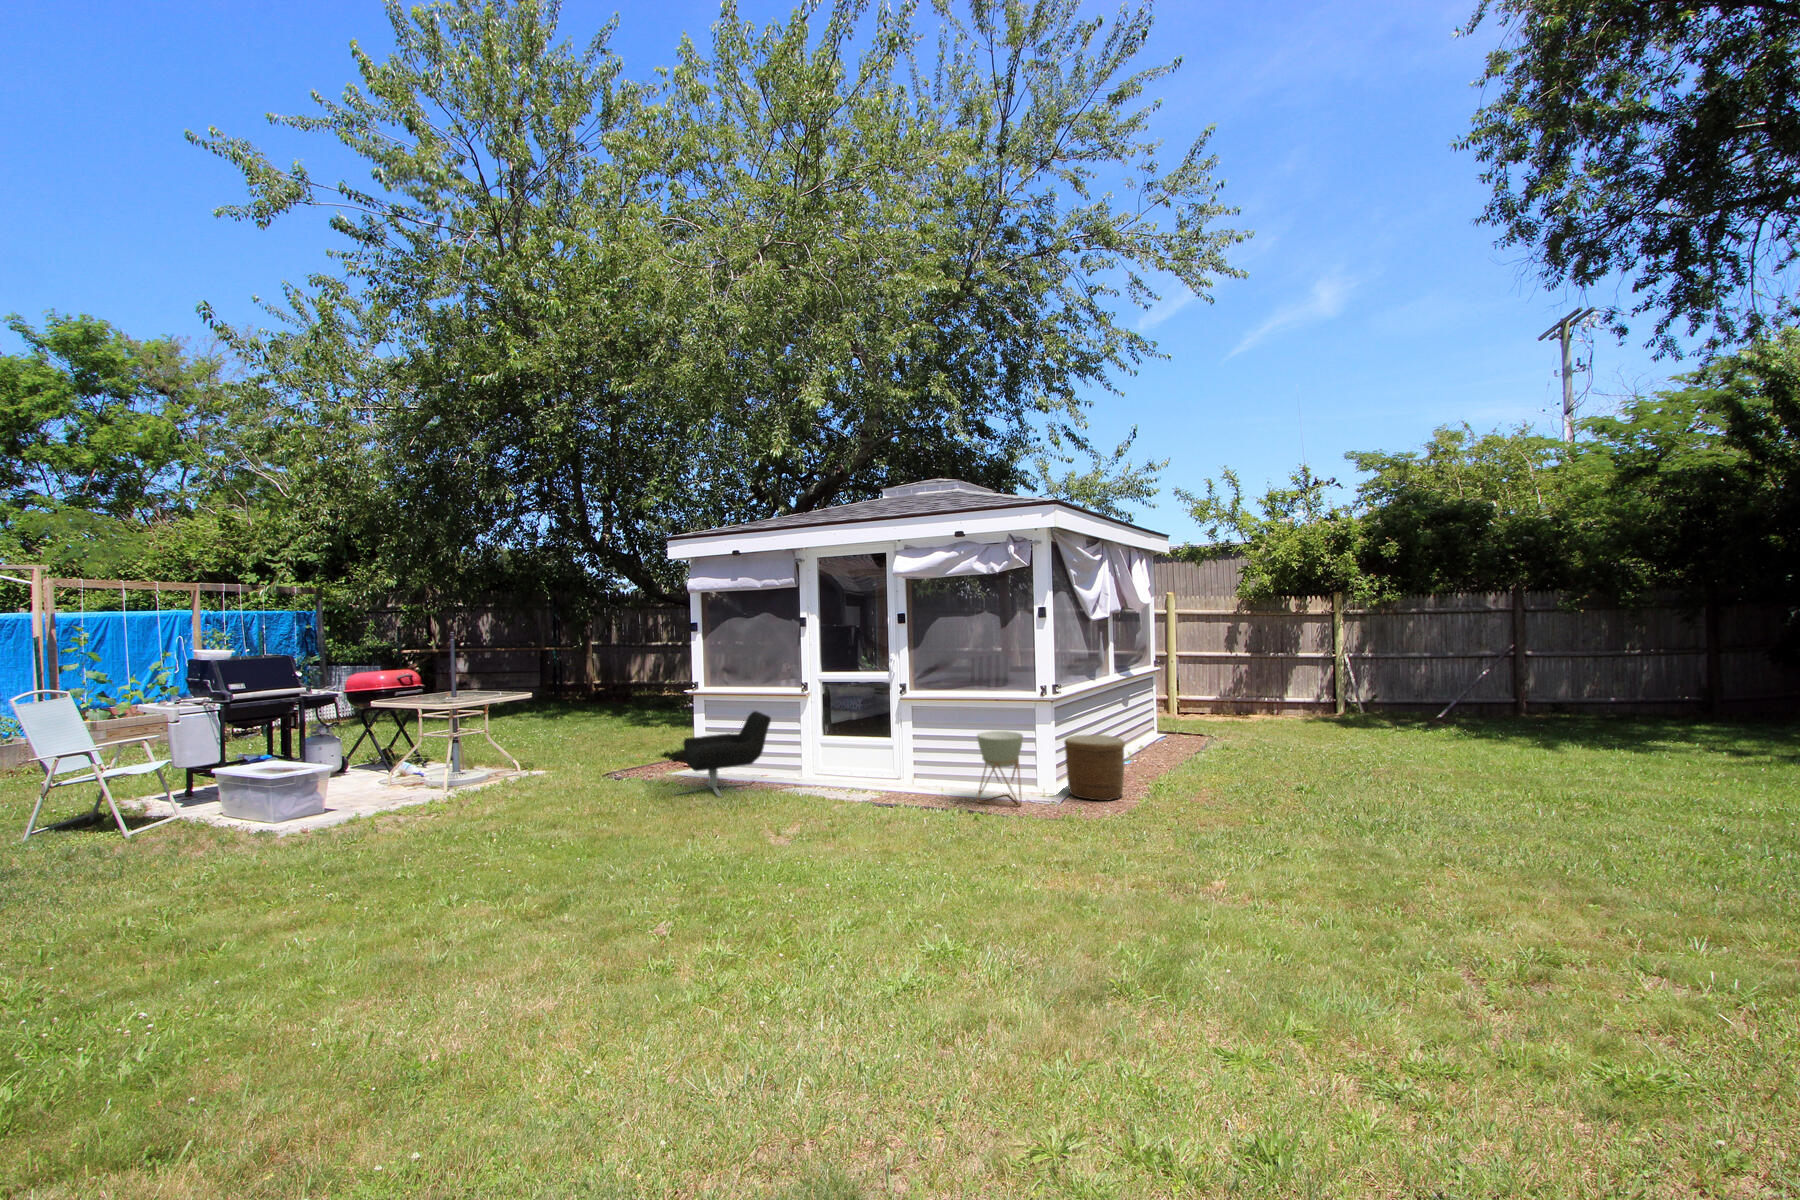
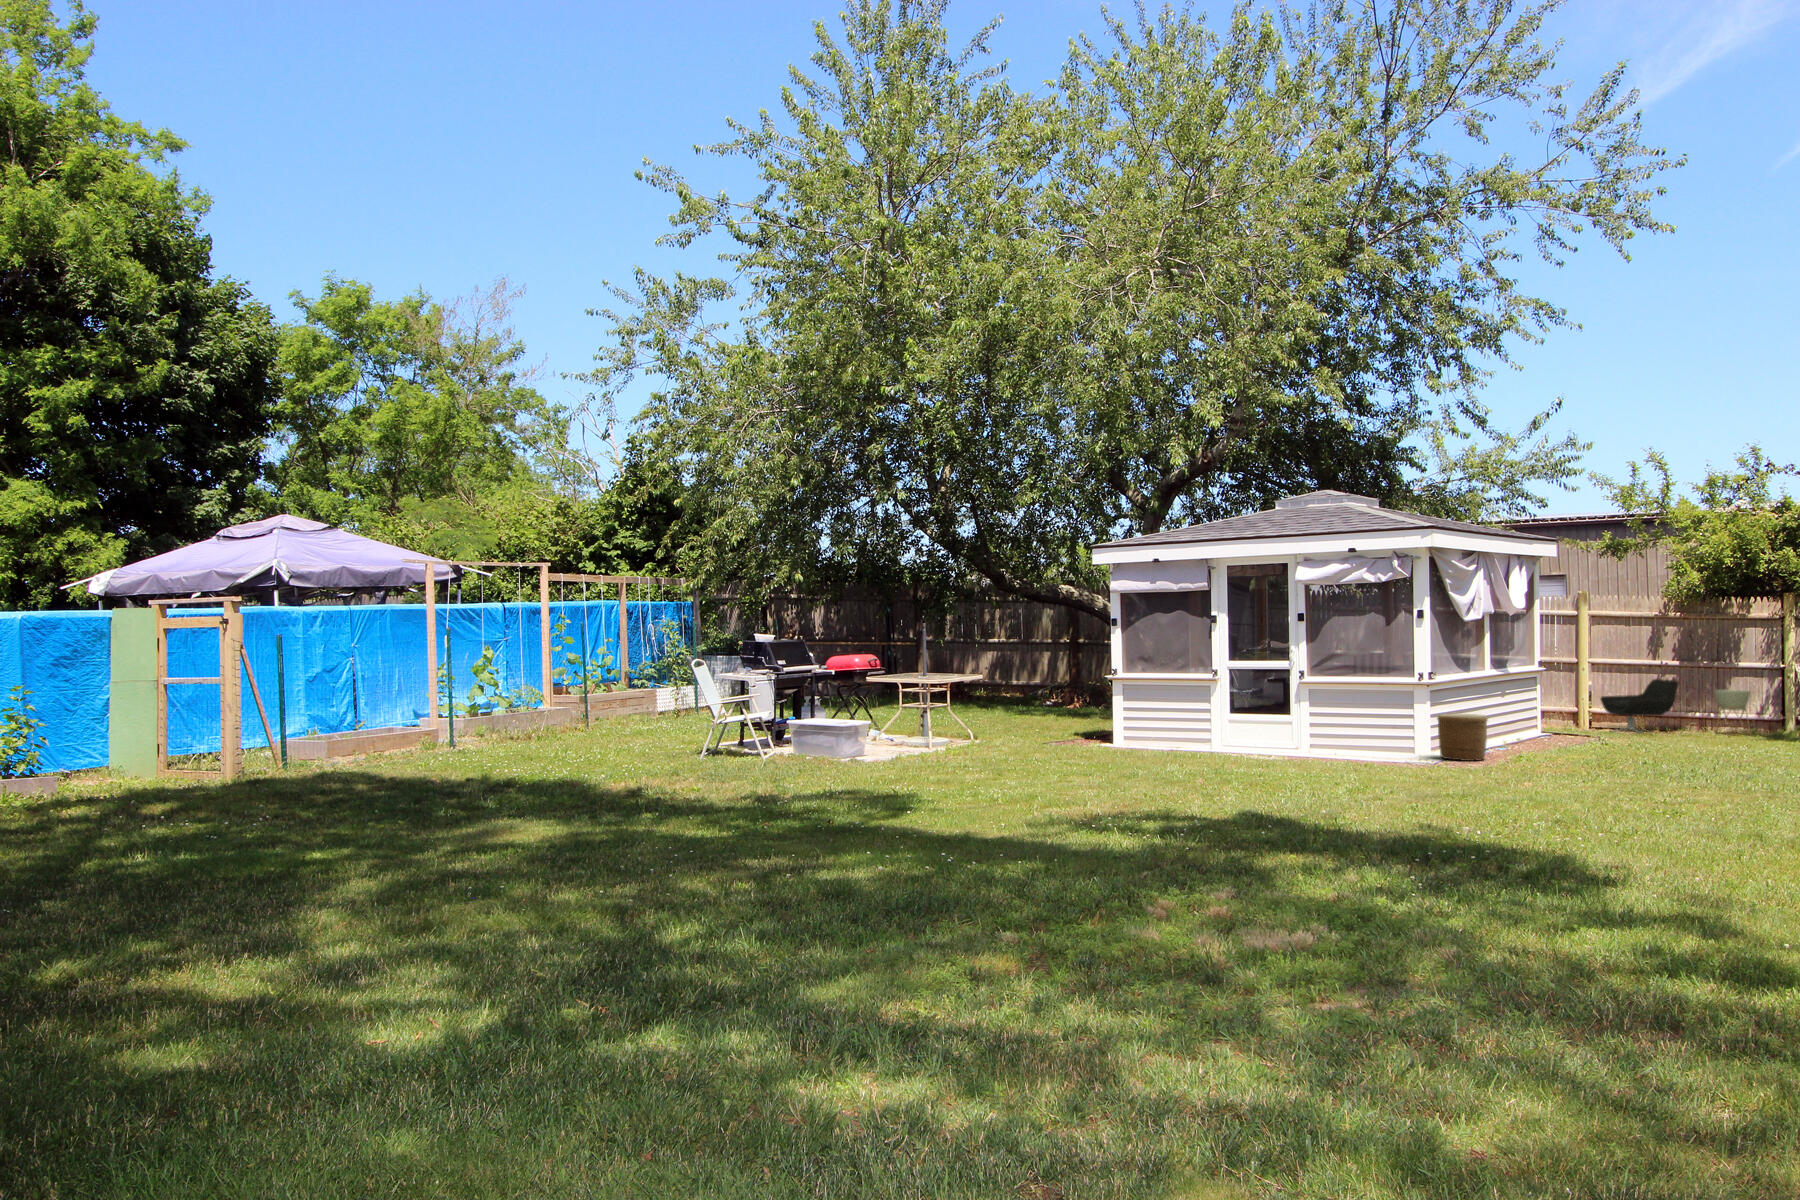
lounge chair: present [679,711,771,797] -> present [1601,679,1678,732]
planter: present [977,731,1023,806] -> present [1715,690,1751,735]

